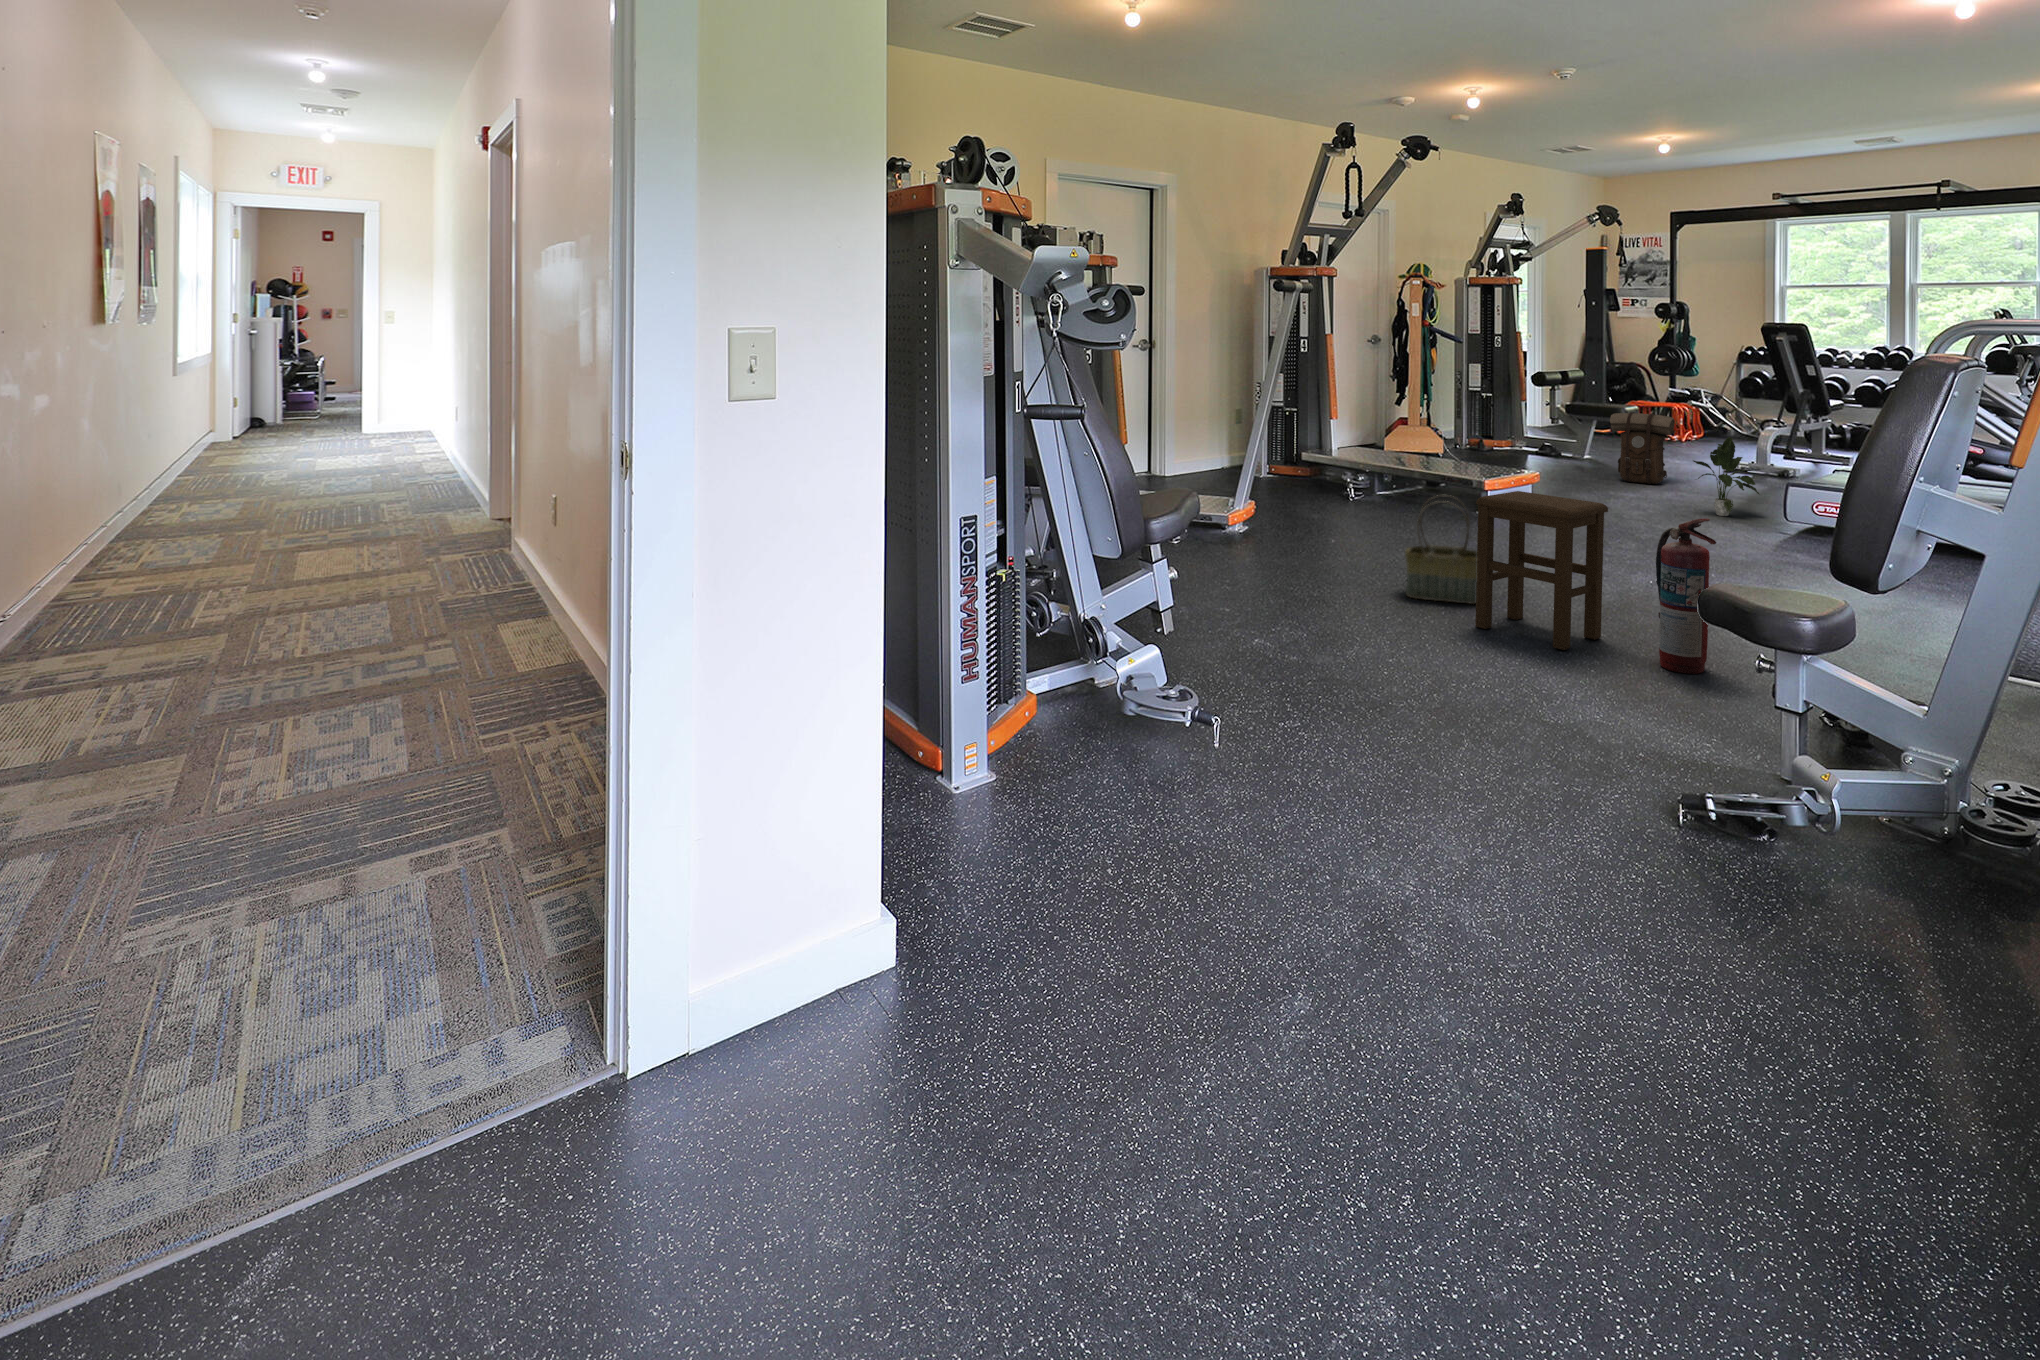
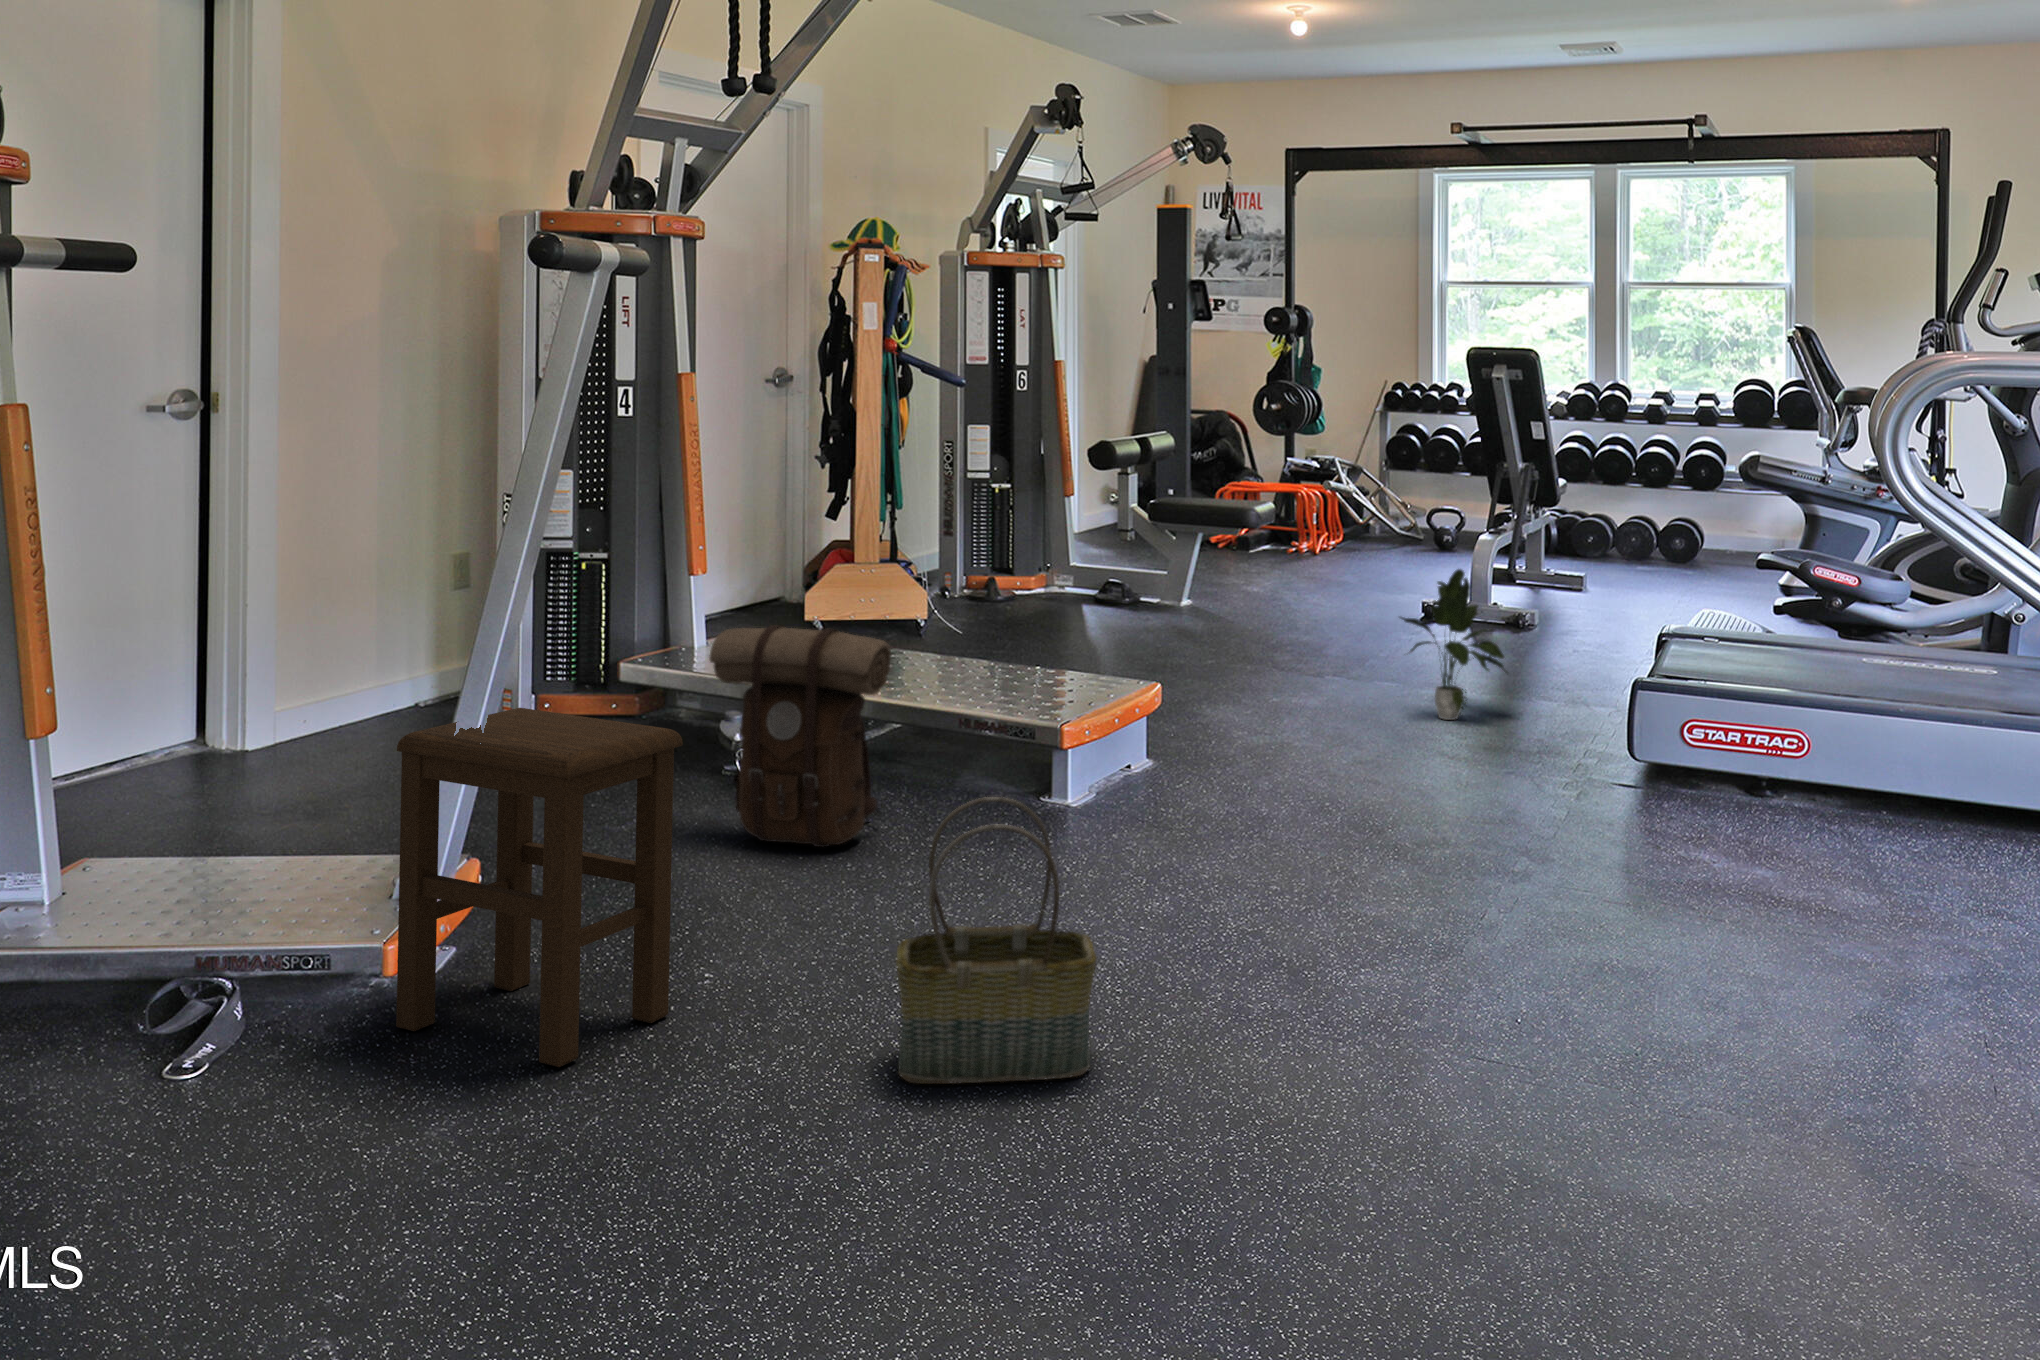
backpack: present [1610,412,1675,484] -> present [709,625,891,847]
stool: present [1476,491,1608,650] -> present [396,708,683,1067]
fire extinguisher: present [1656,519,1716,674] -> none [1526,866,1685,1256]

